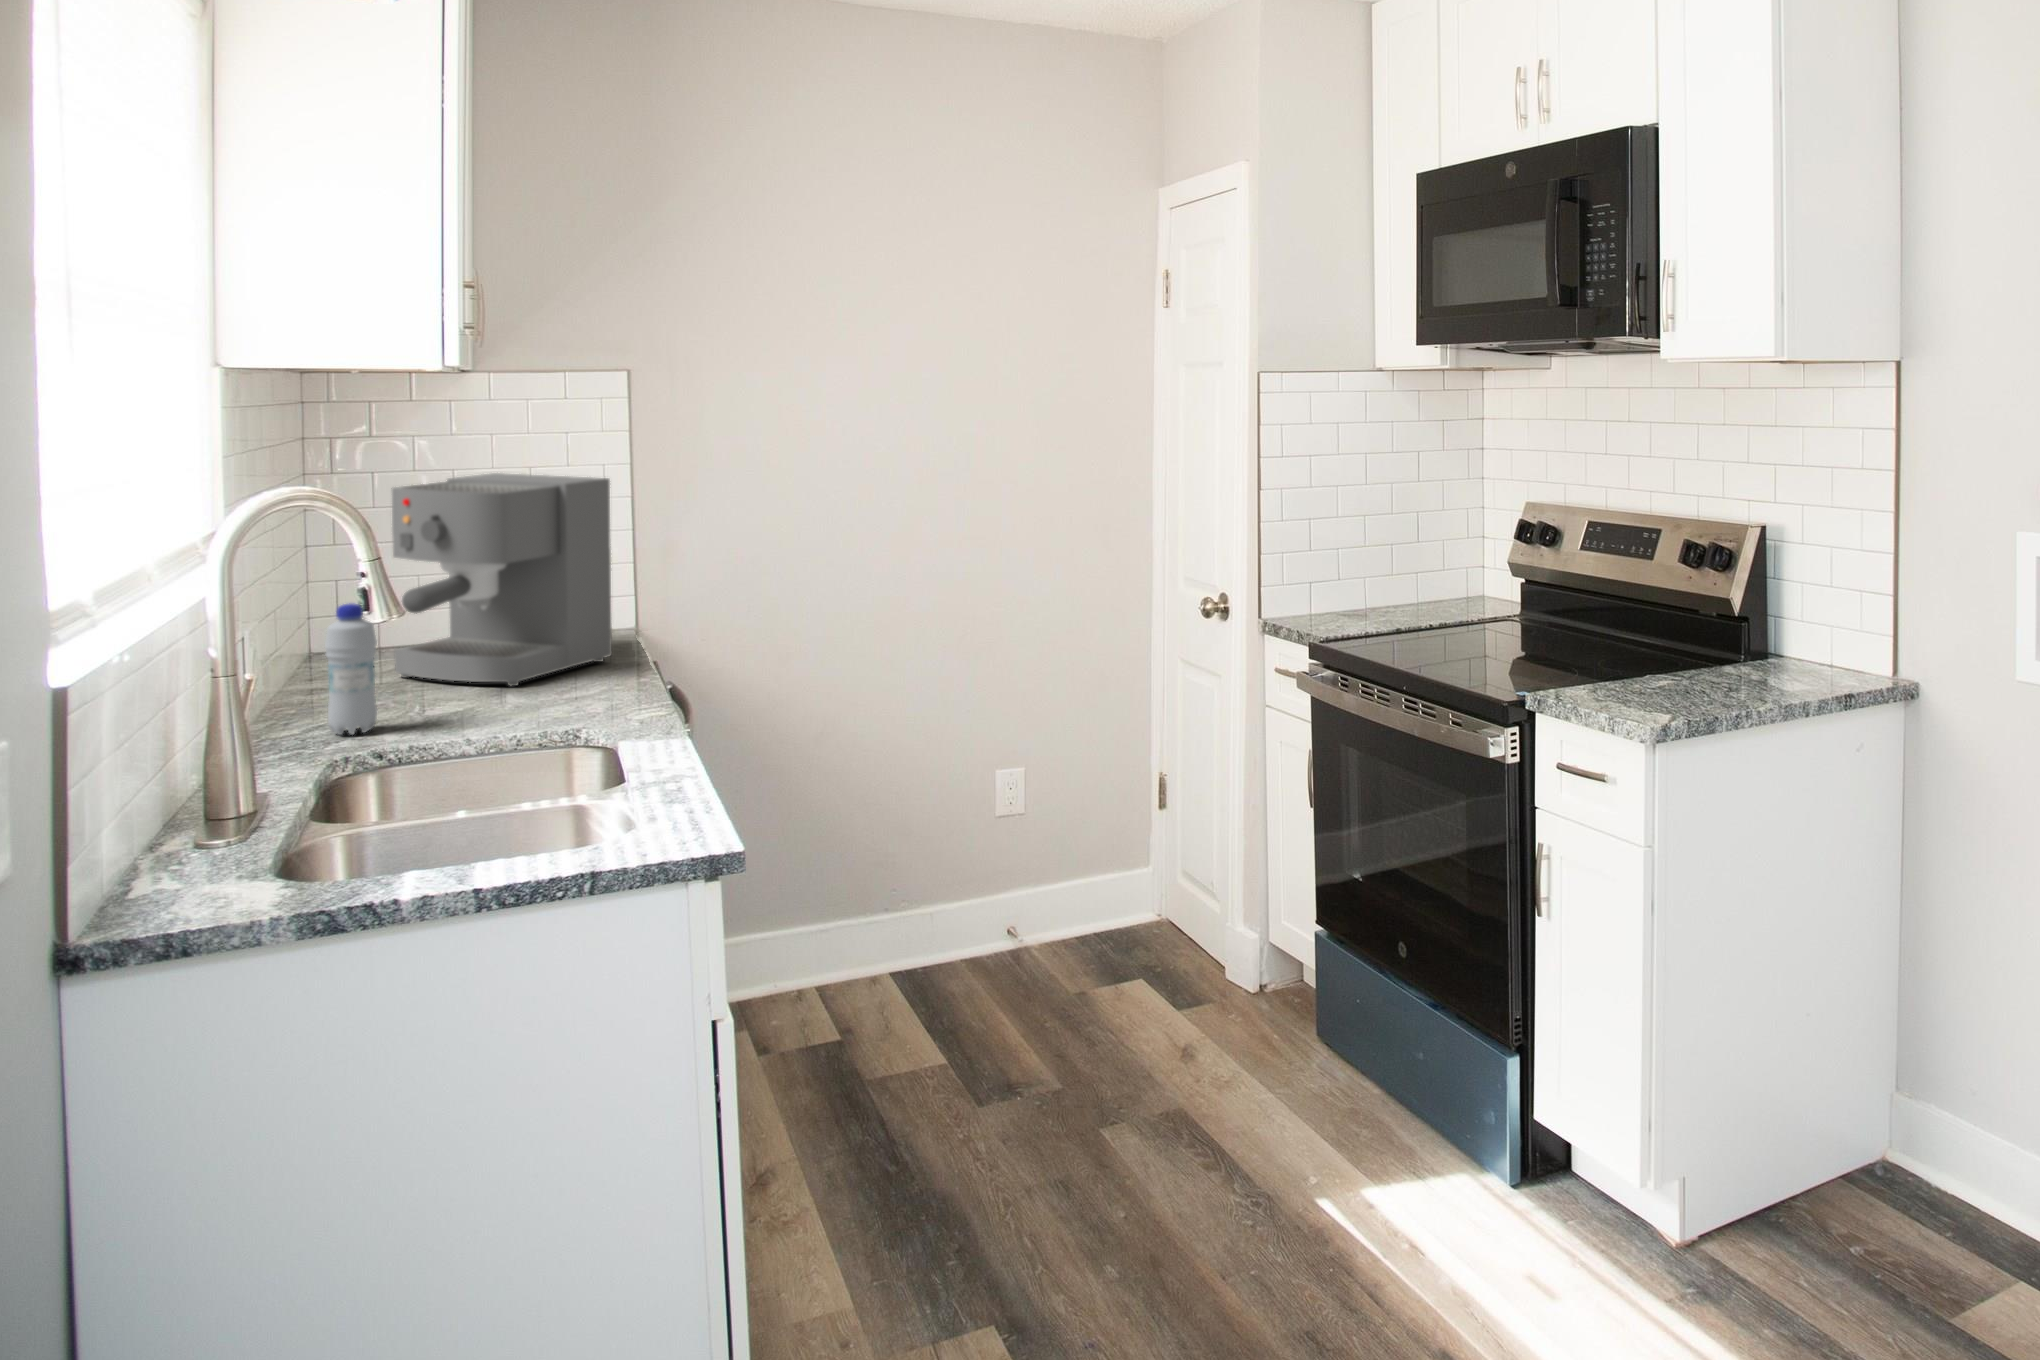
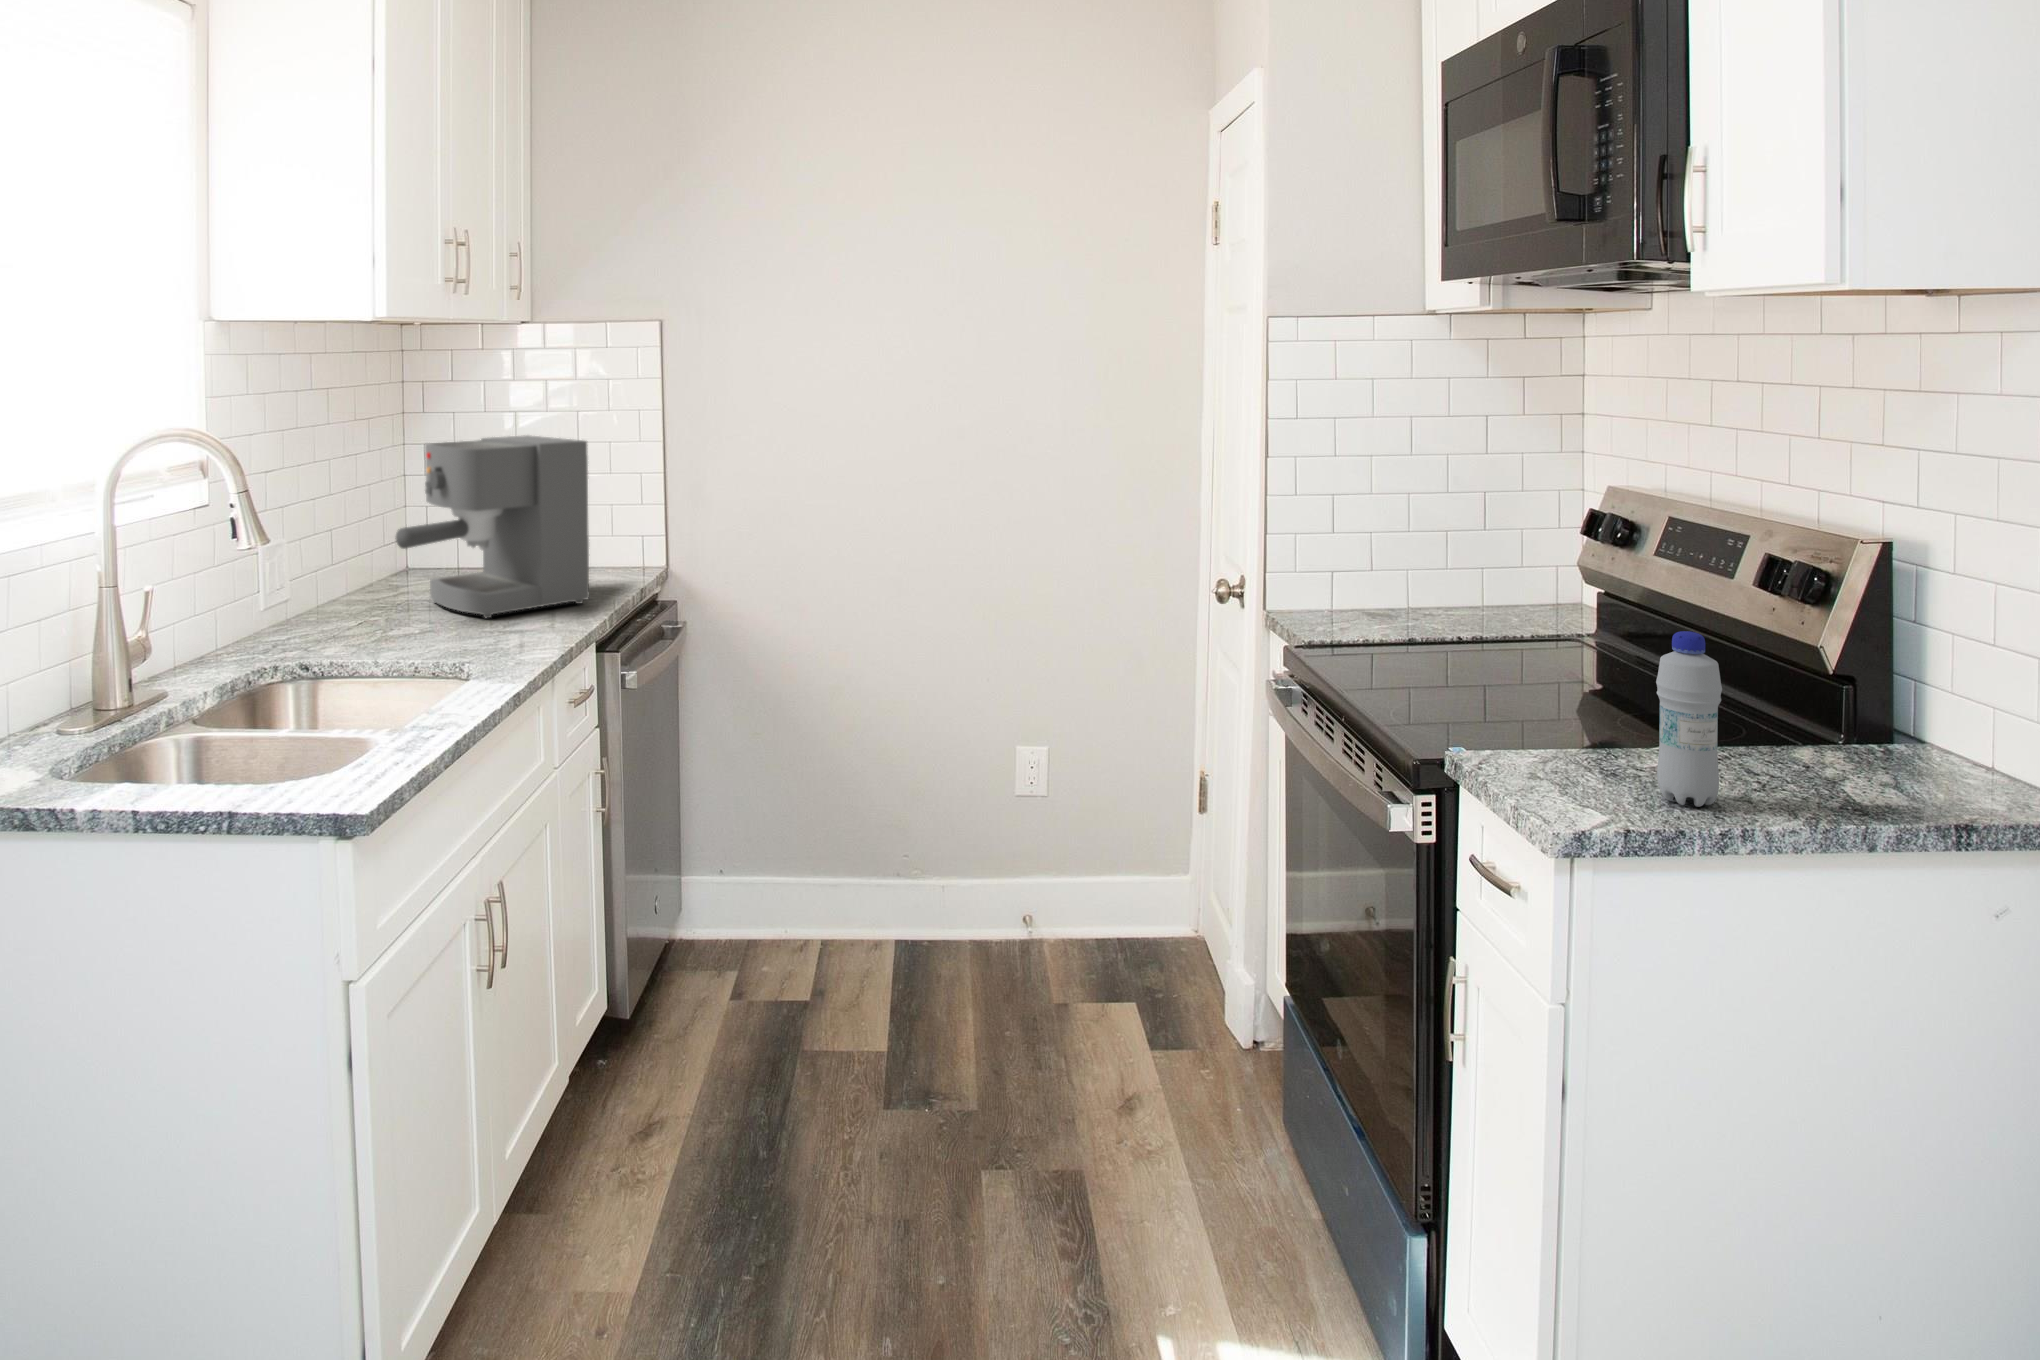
bottle: present [325,603,377,735] -> present [1656,631,1722,807]

